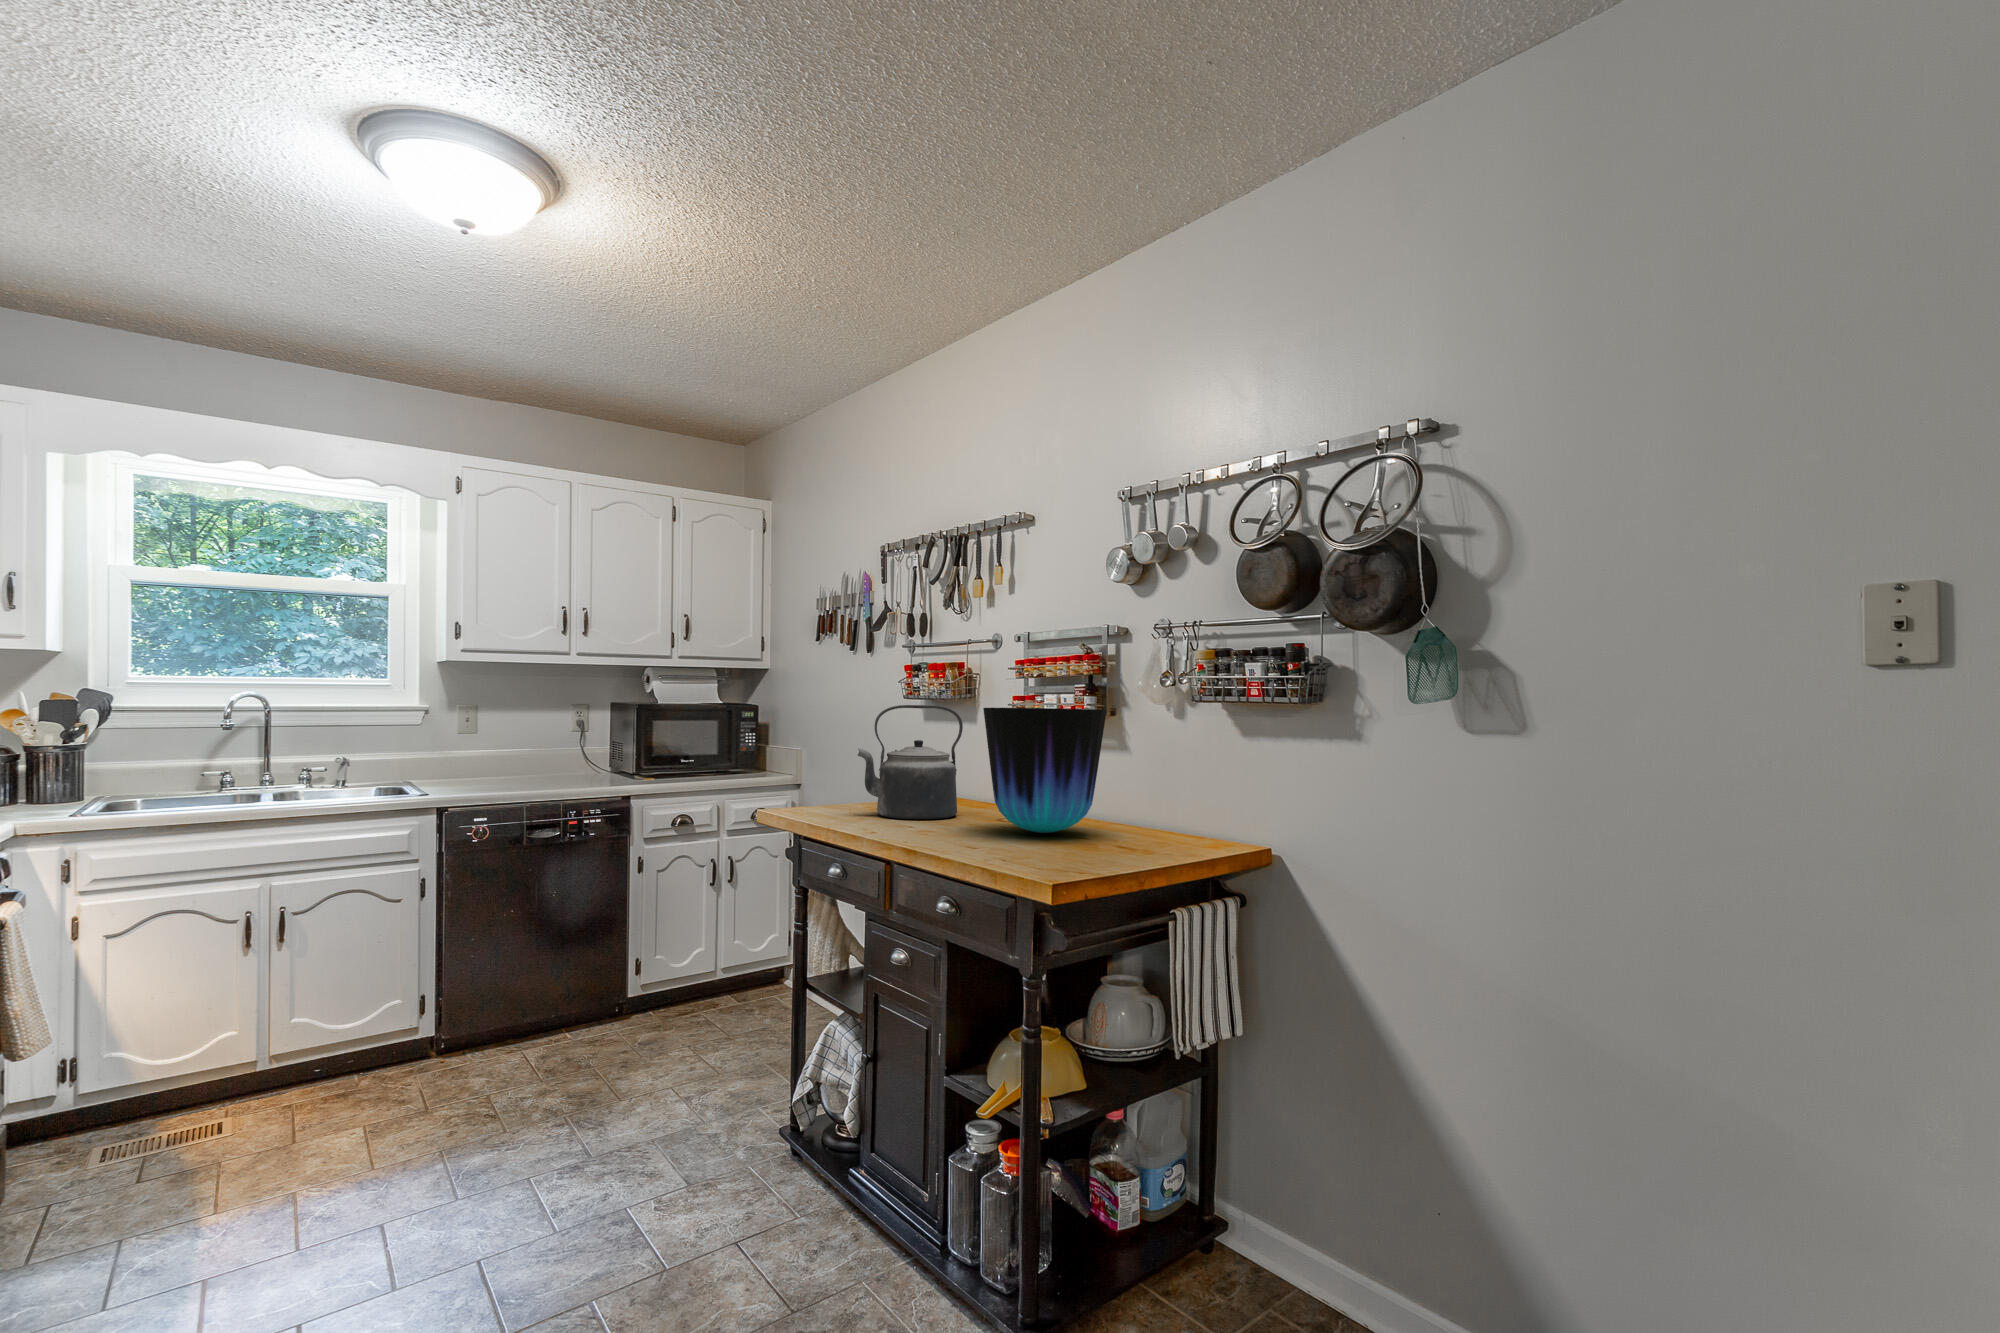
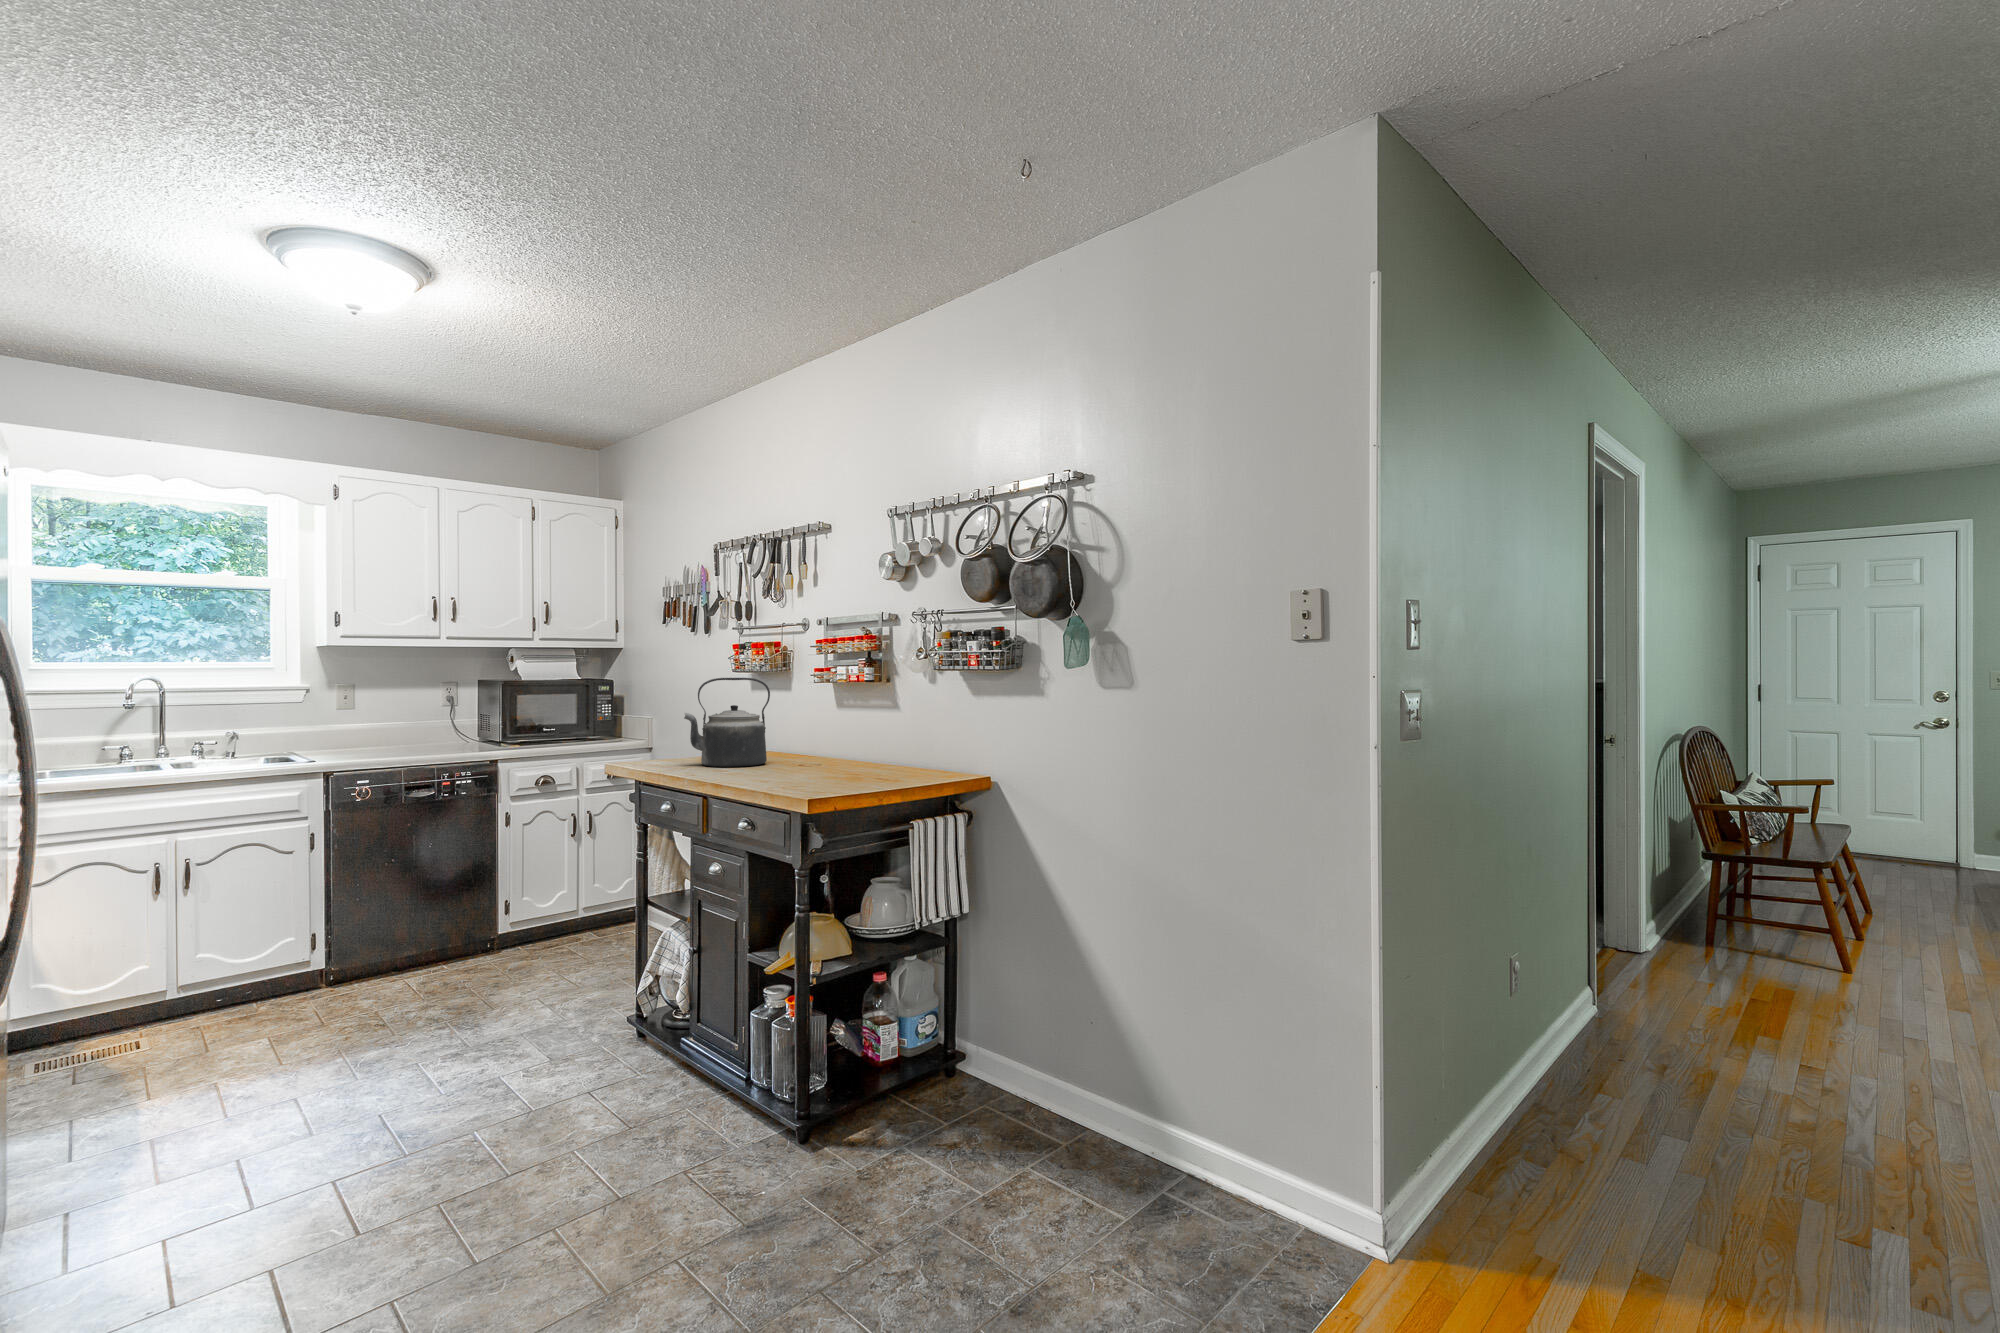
vase: present [983,708,1107,833] -> none [777,678,873,773]

